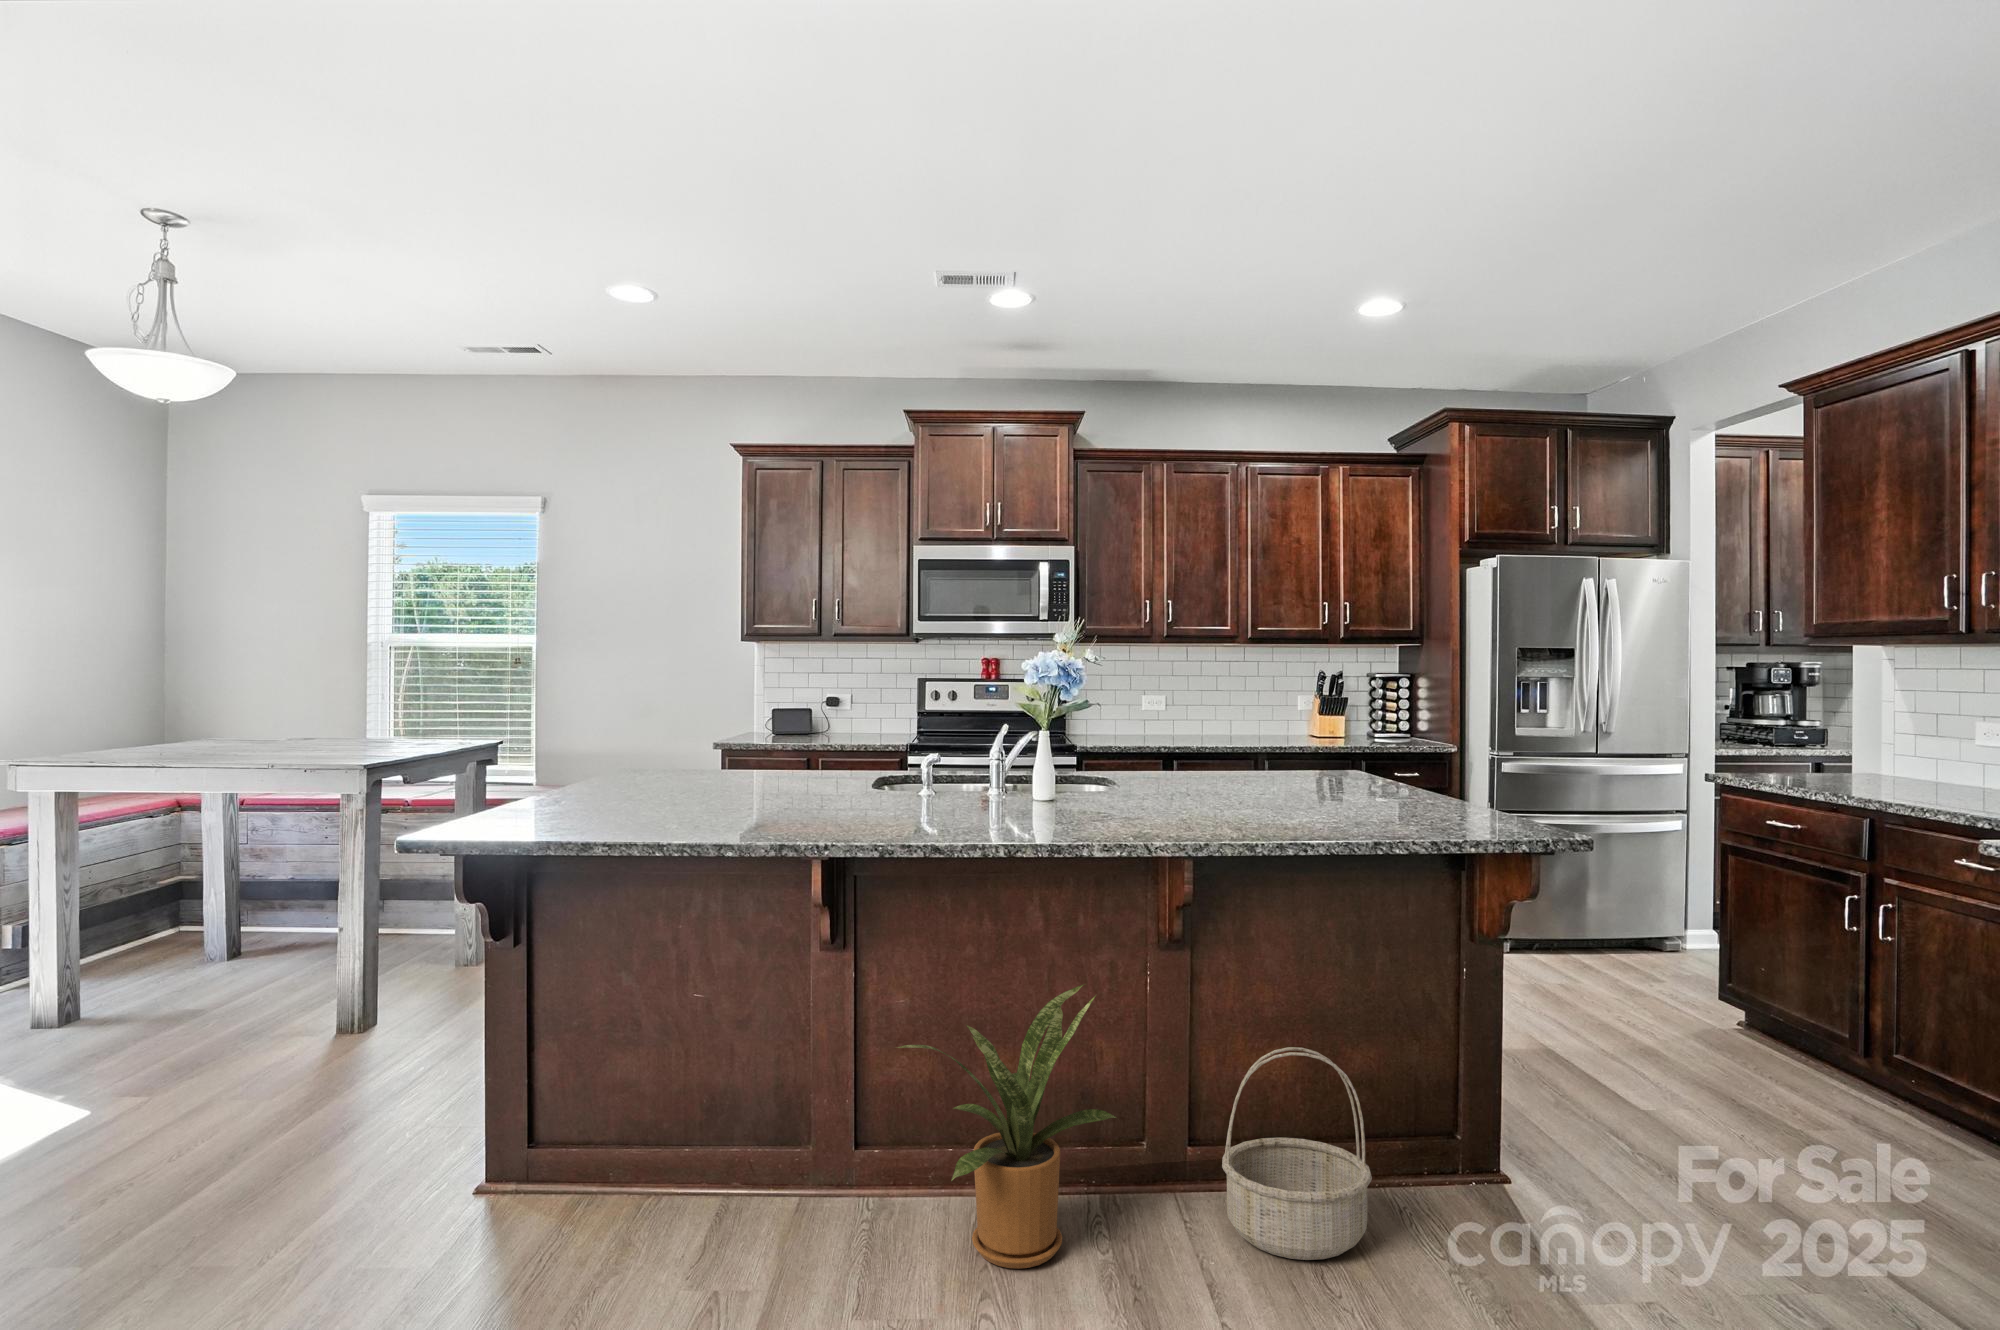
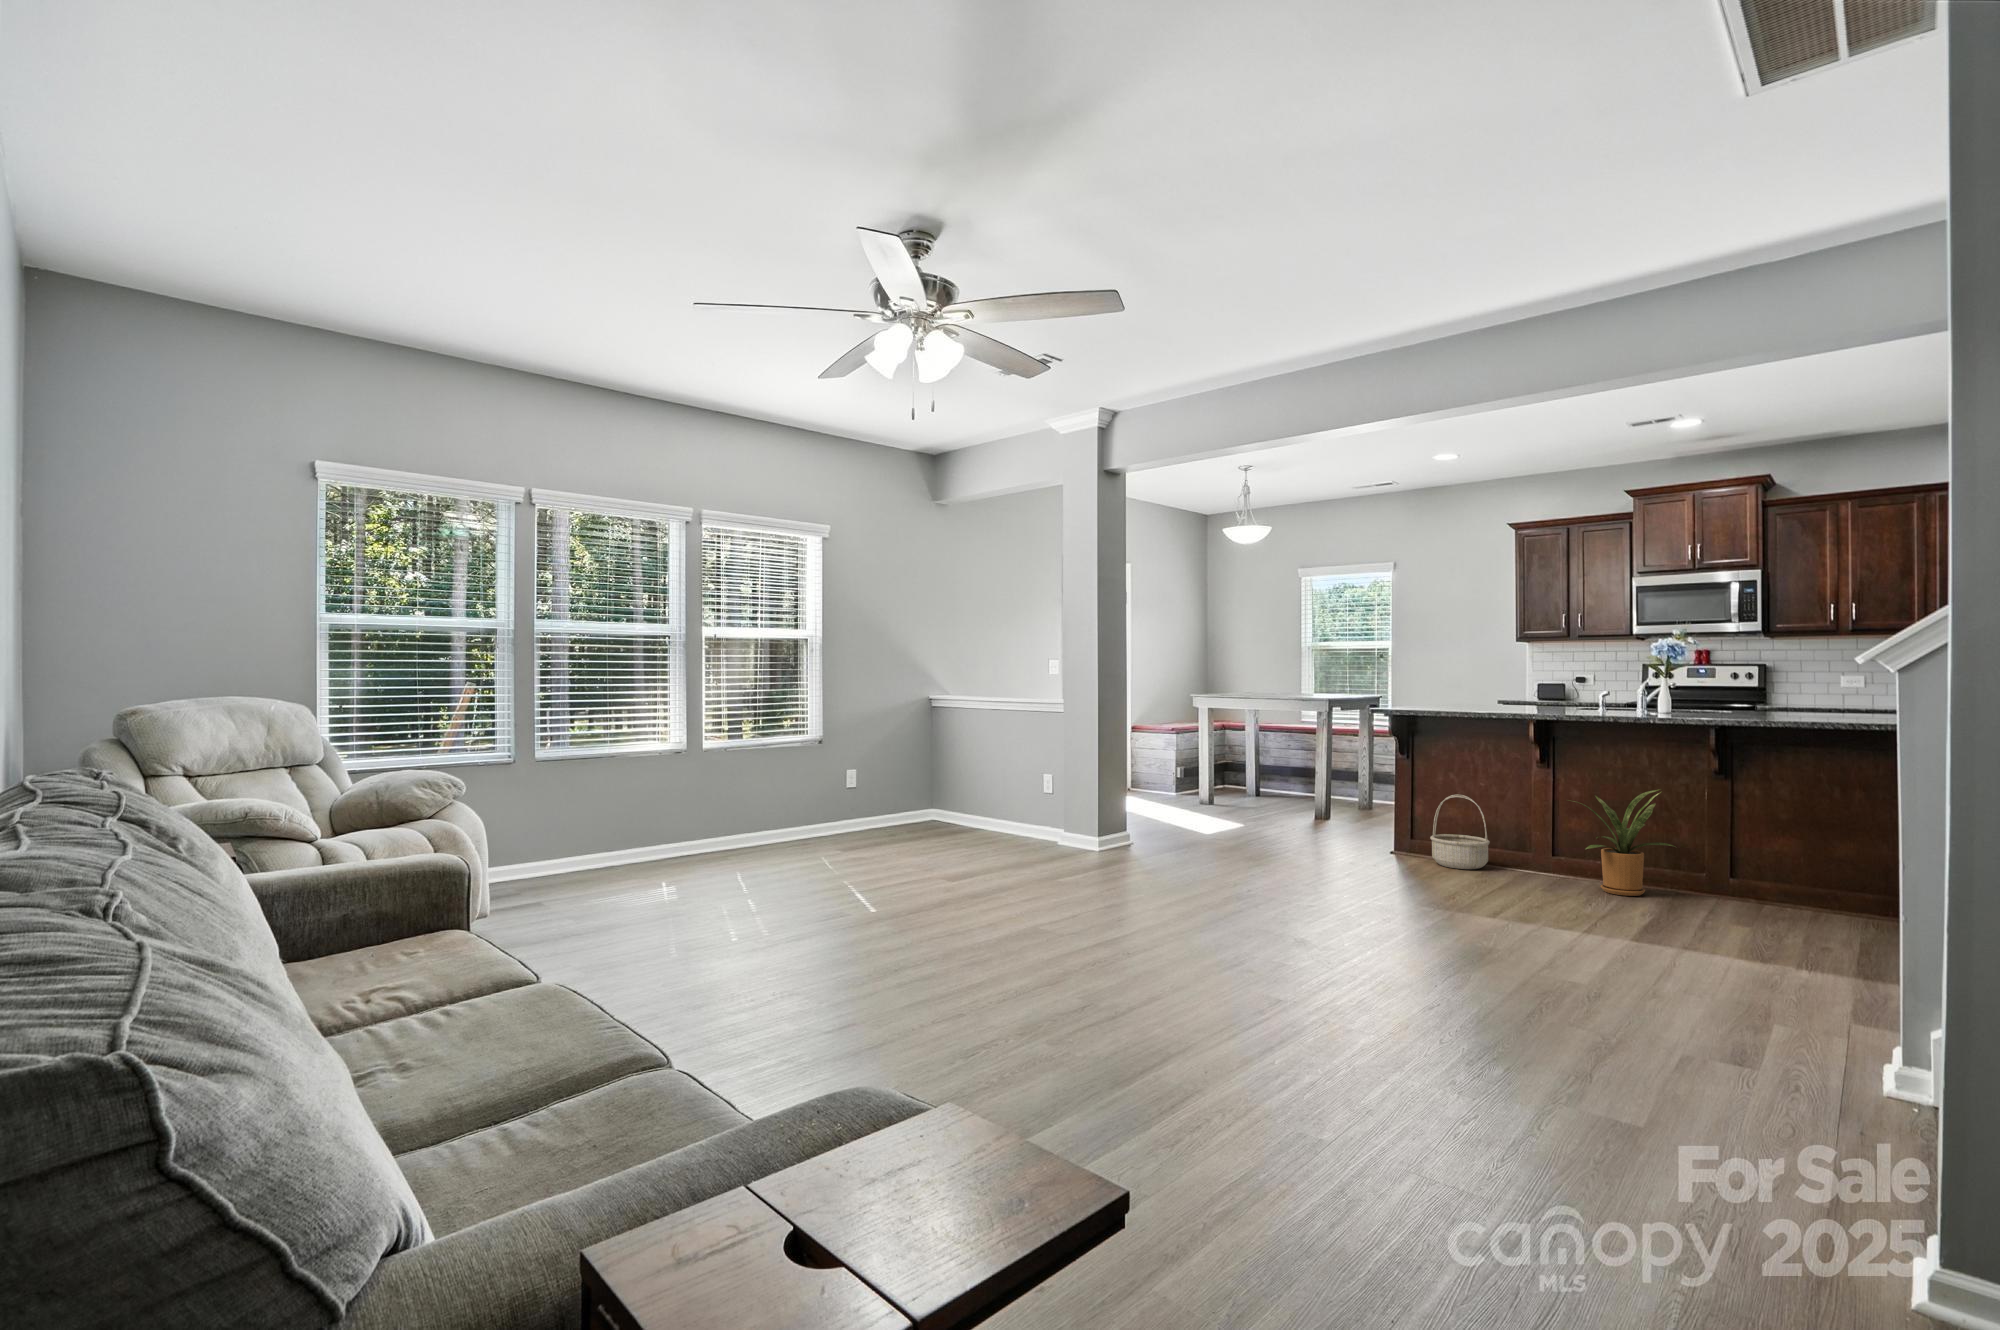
basket: present [1222,1047,1372,1260] -> present [1430,795,1490,869]

